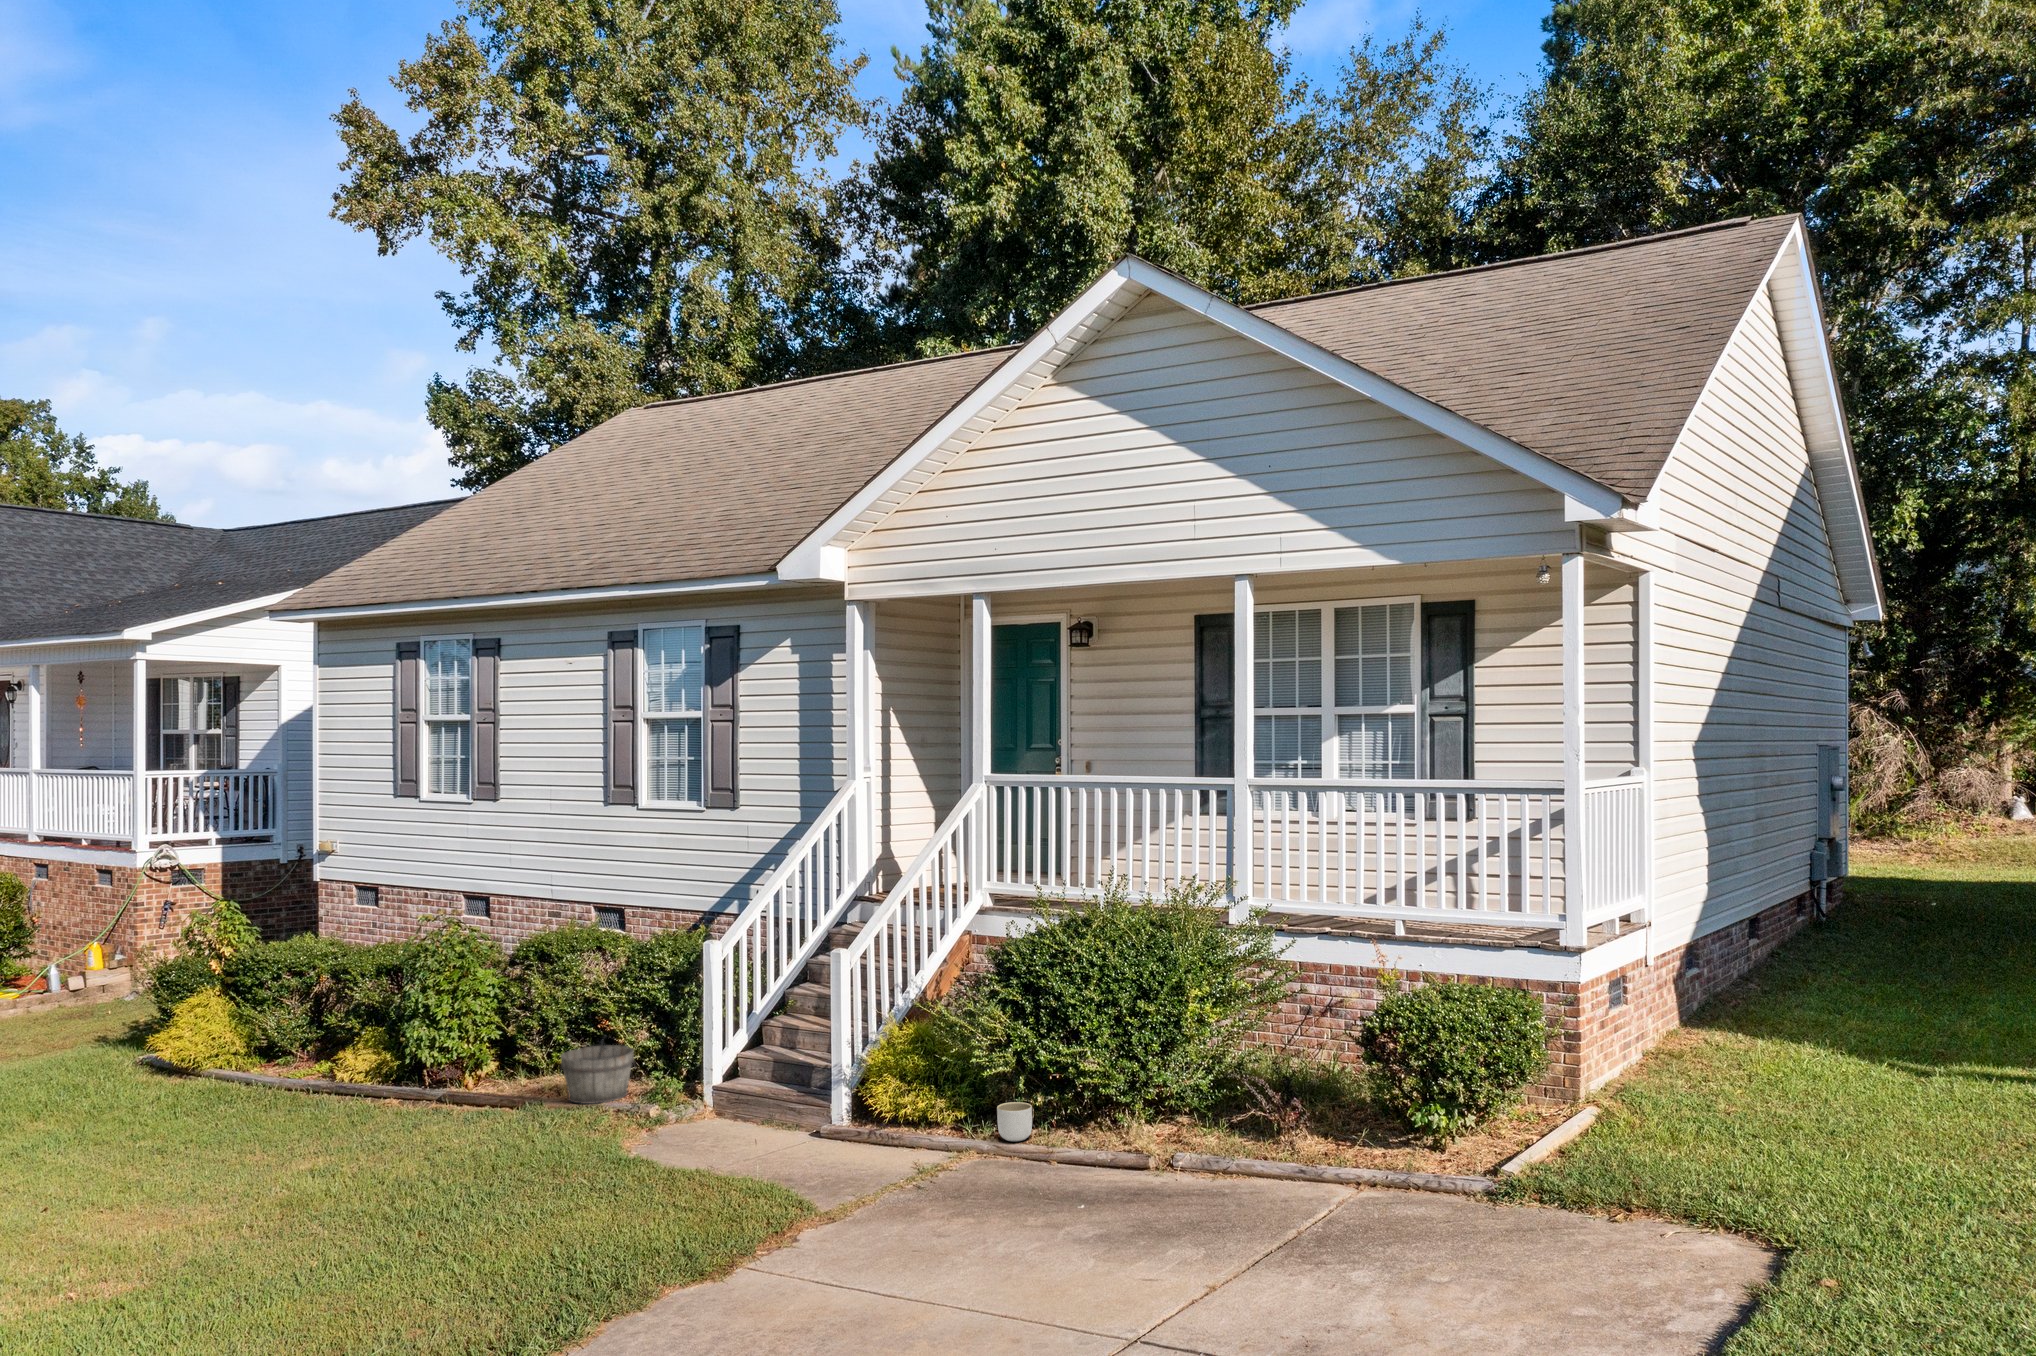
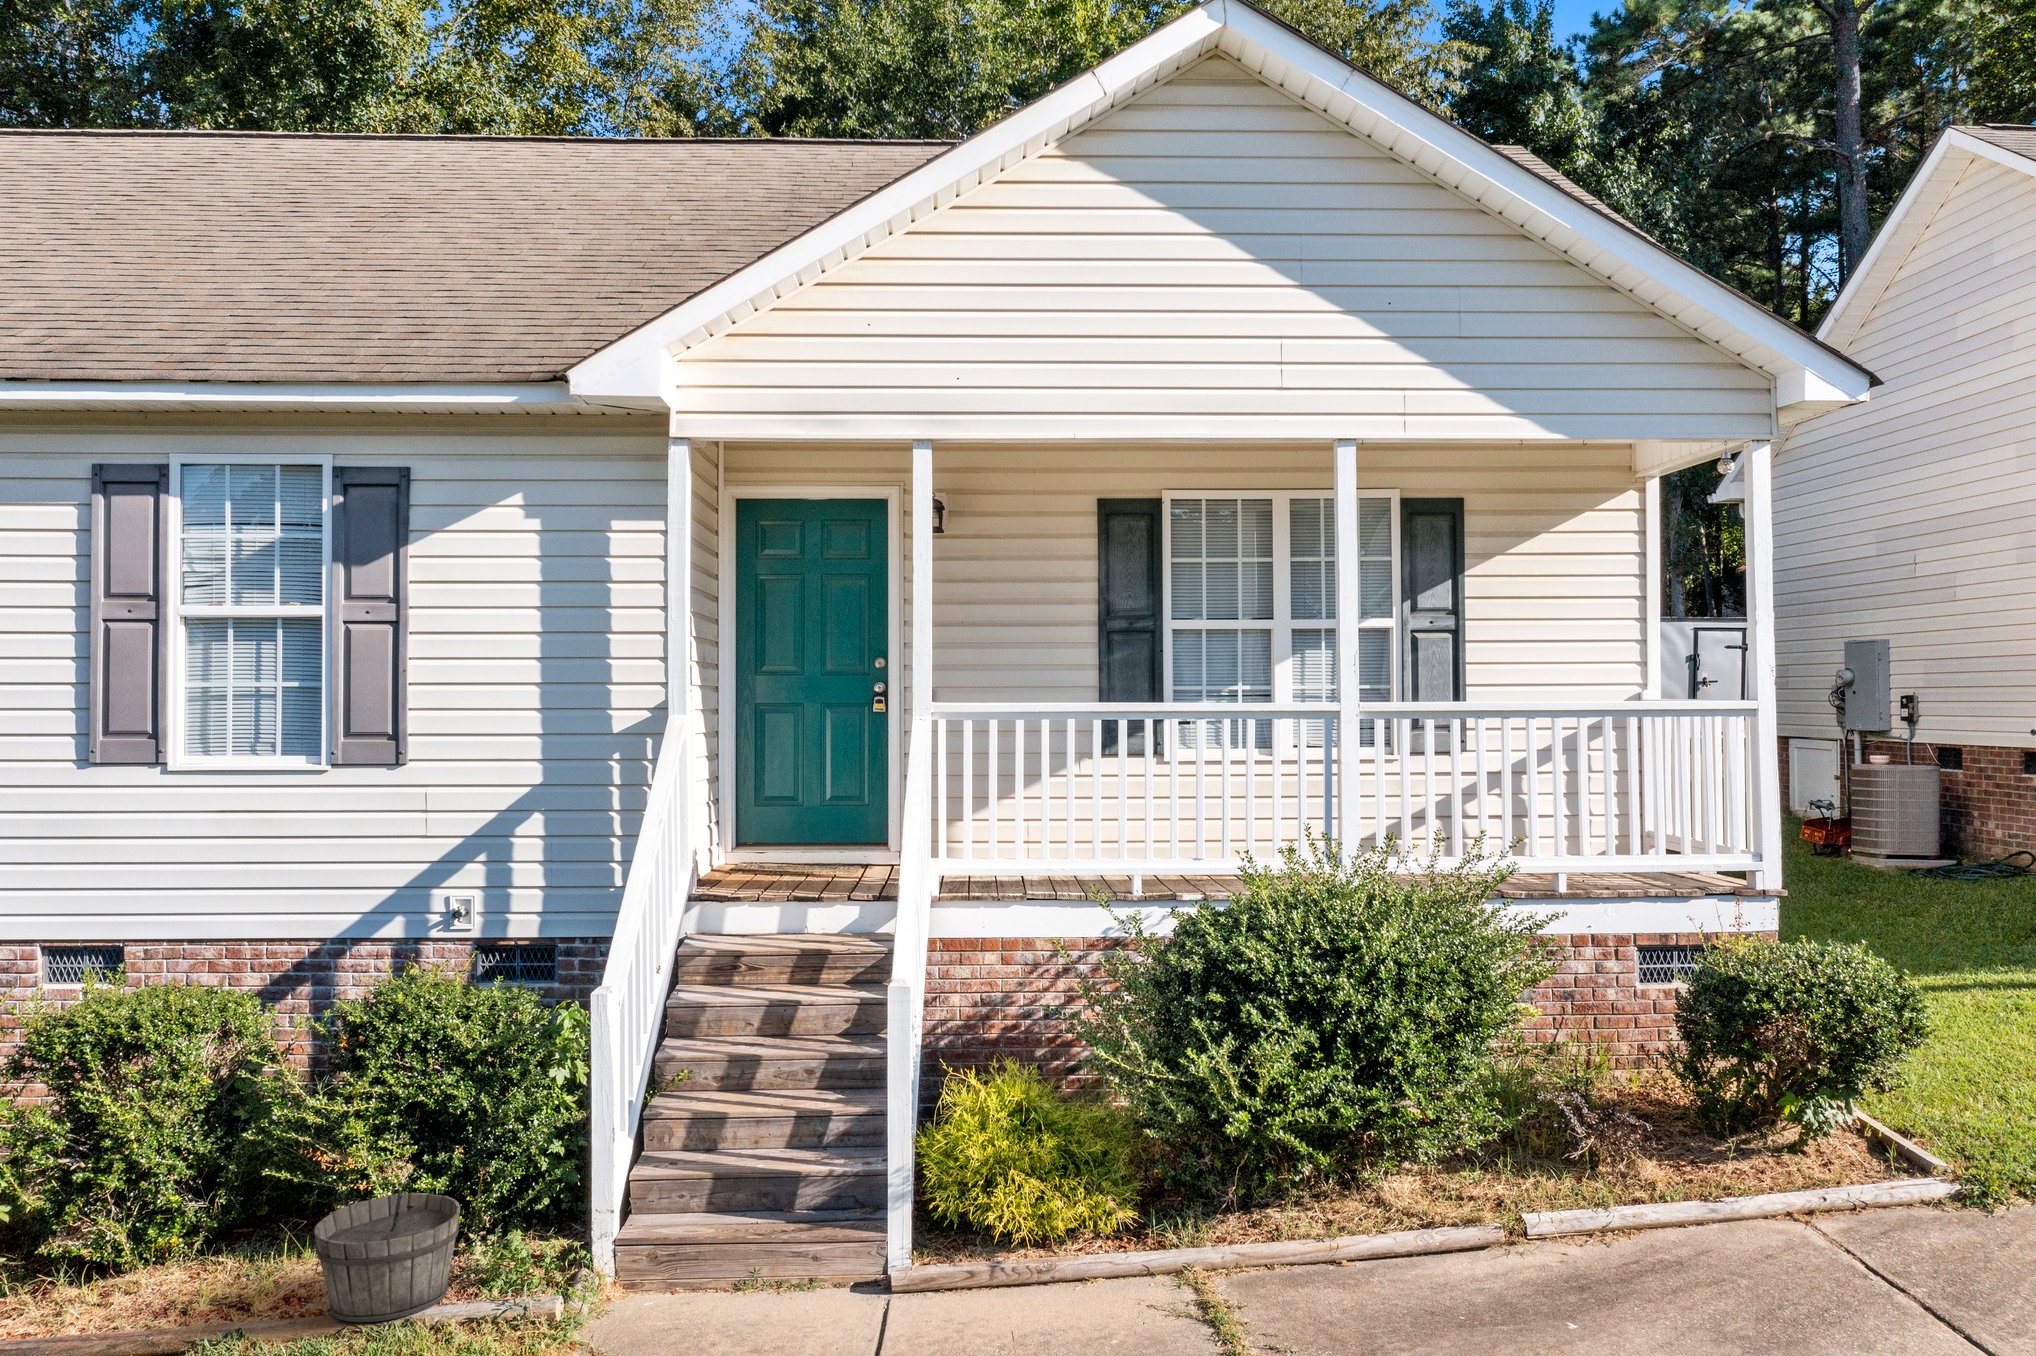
planter: present [997,1102,1032,1141] -> none [1222,1169,1275,1230]

